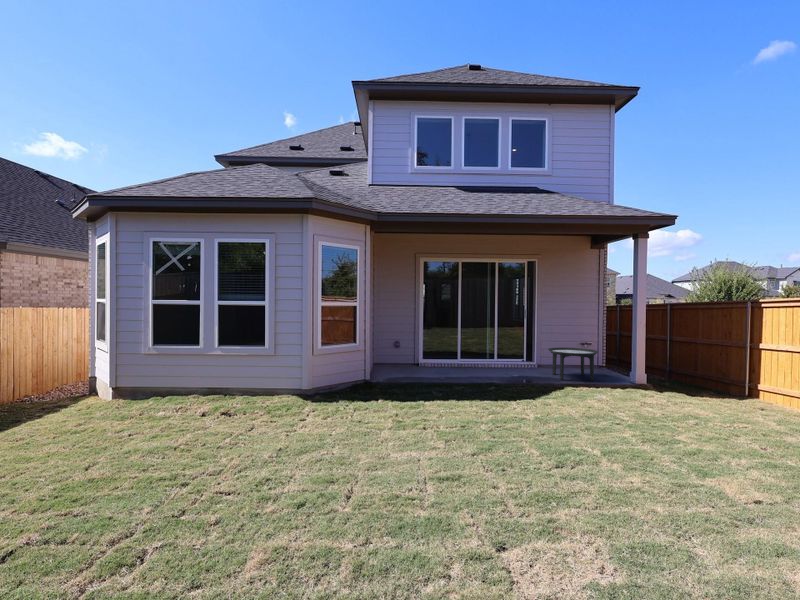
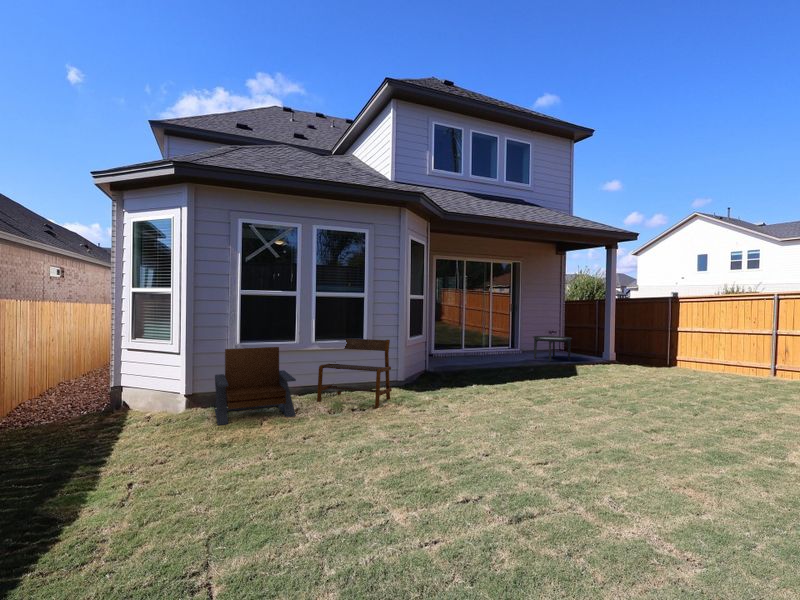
bench: none [212,343,274,414] -> present [317,338,392,408]
lounge chair: none [96,350,187,414] -> present [215,347,296,425]

